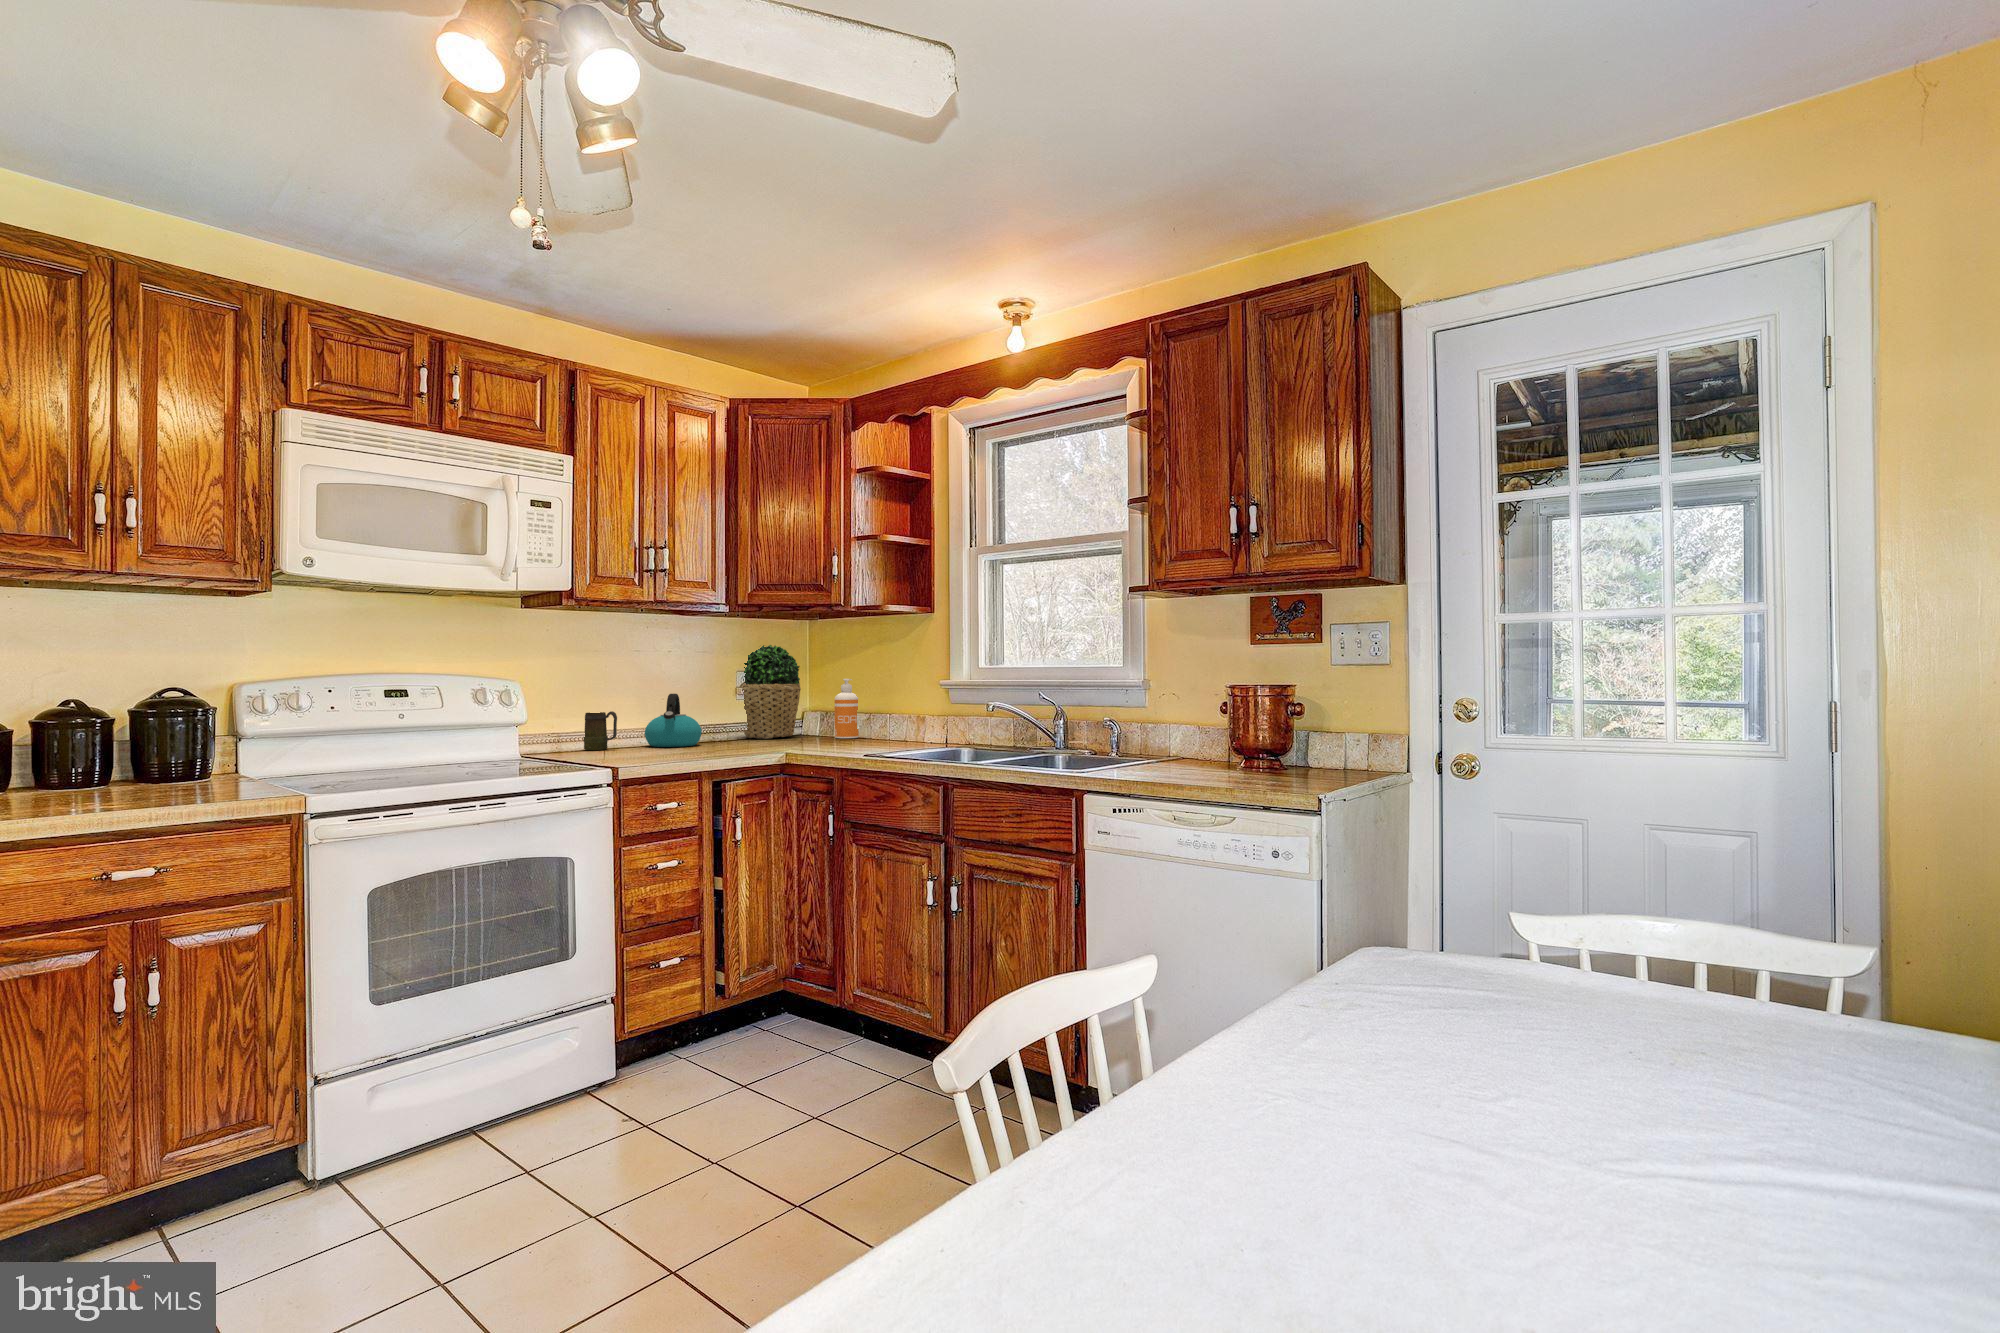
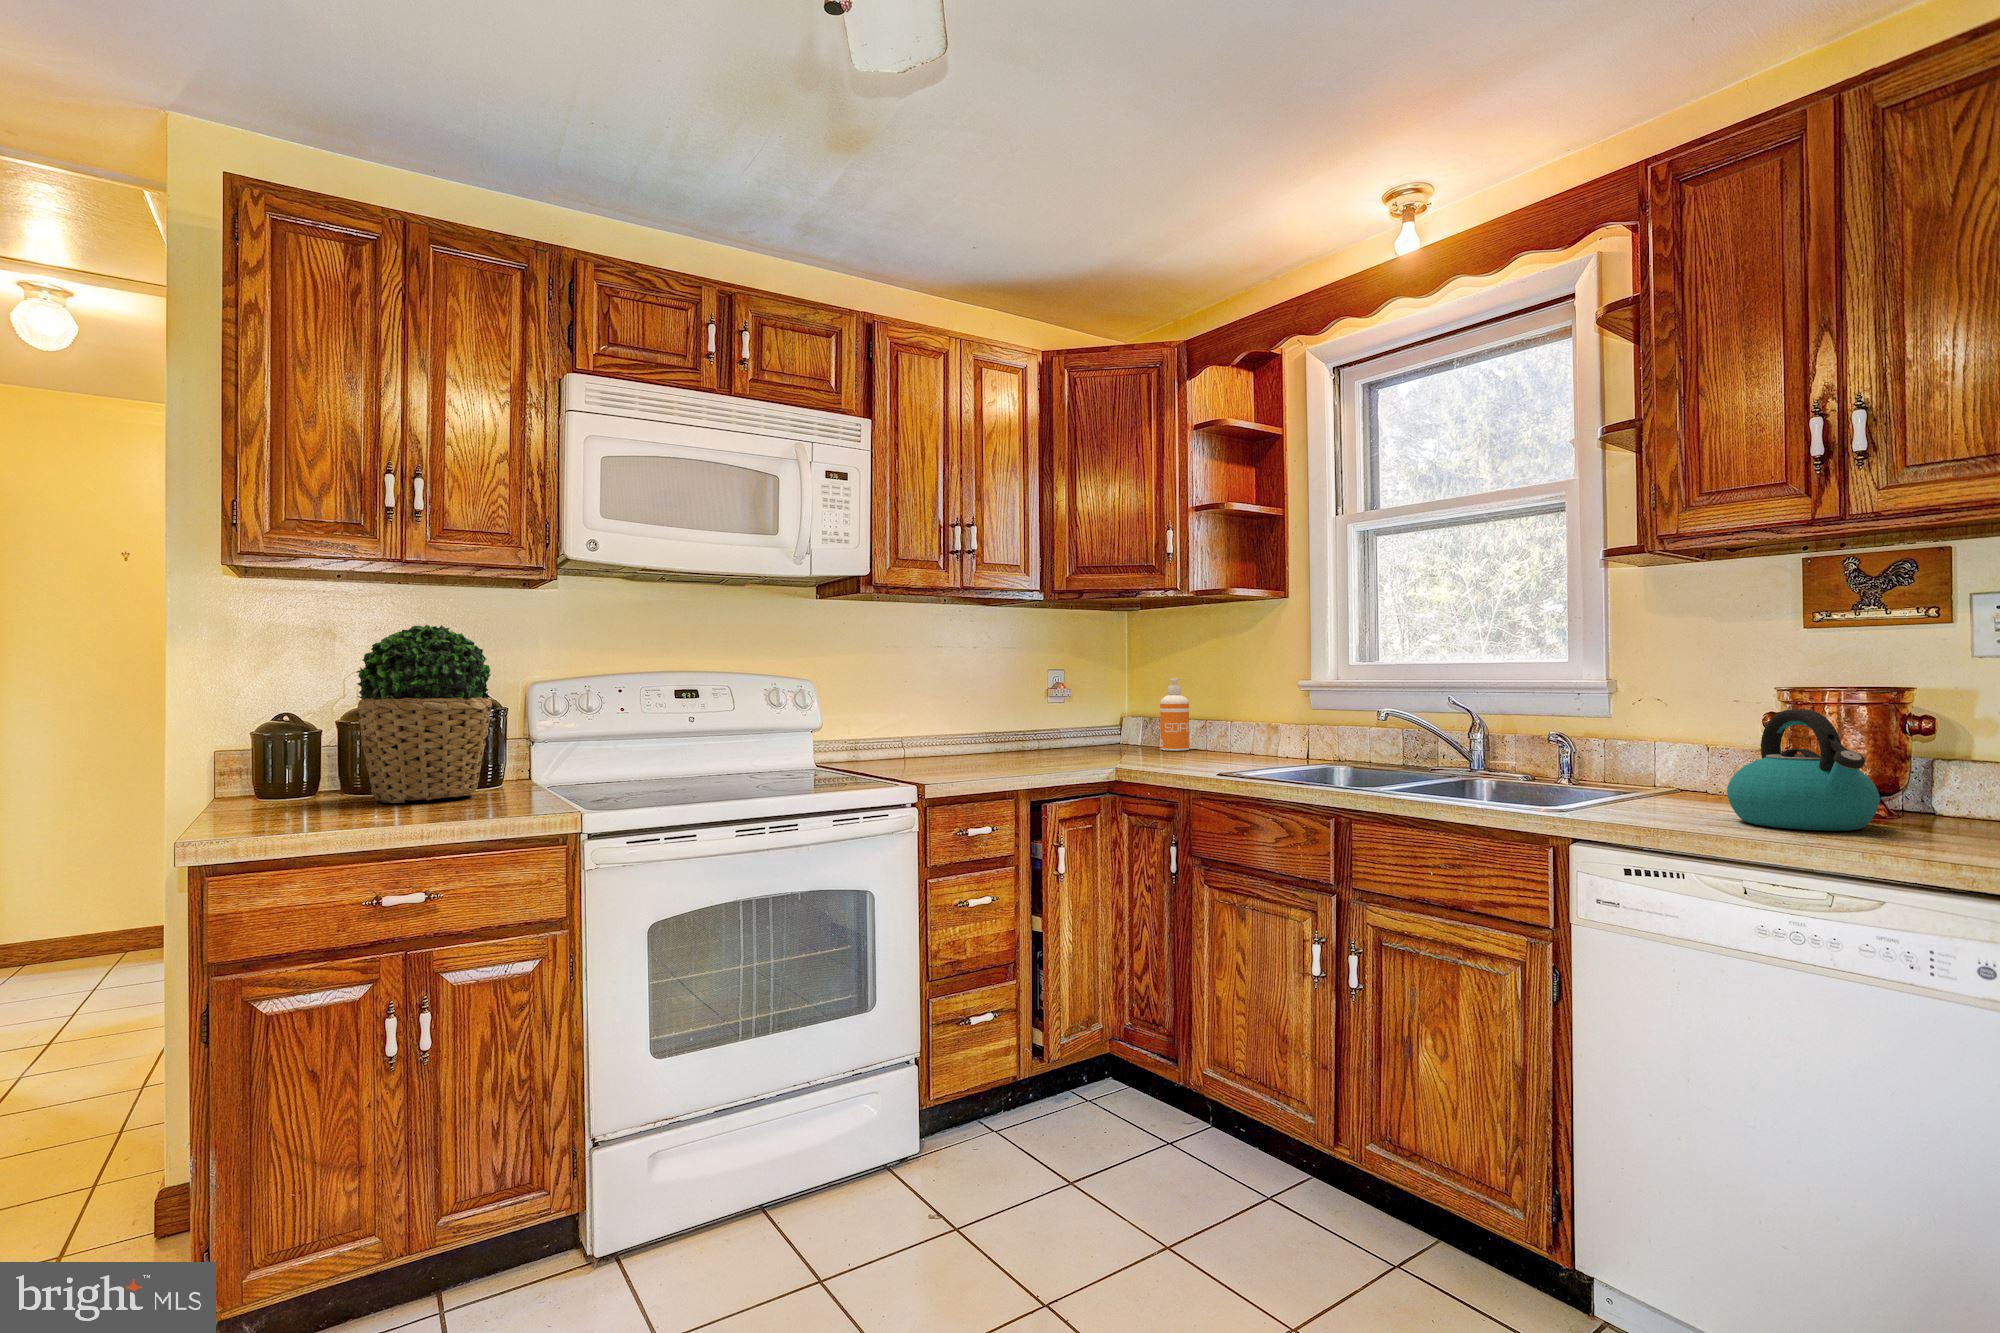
potted plant: present [743,645,801,739] -> present [356,625,492,803]
kettle: present [645,694,702,747] -> present [1727,709,1880,831]
mug: present [584,711,617,750] -> none [881,716,916,760]

